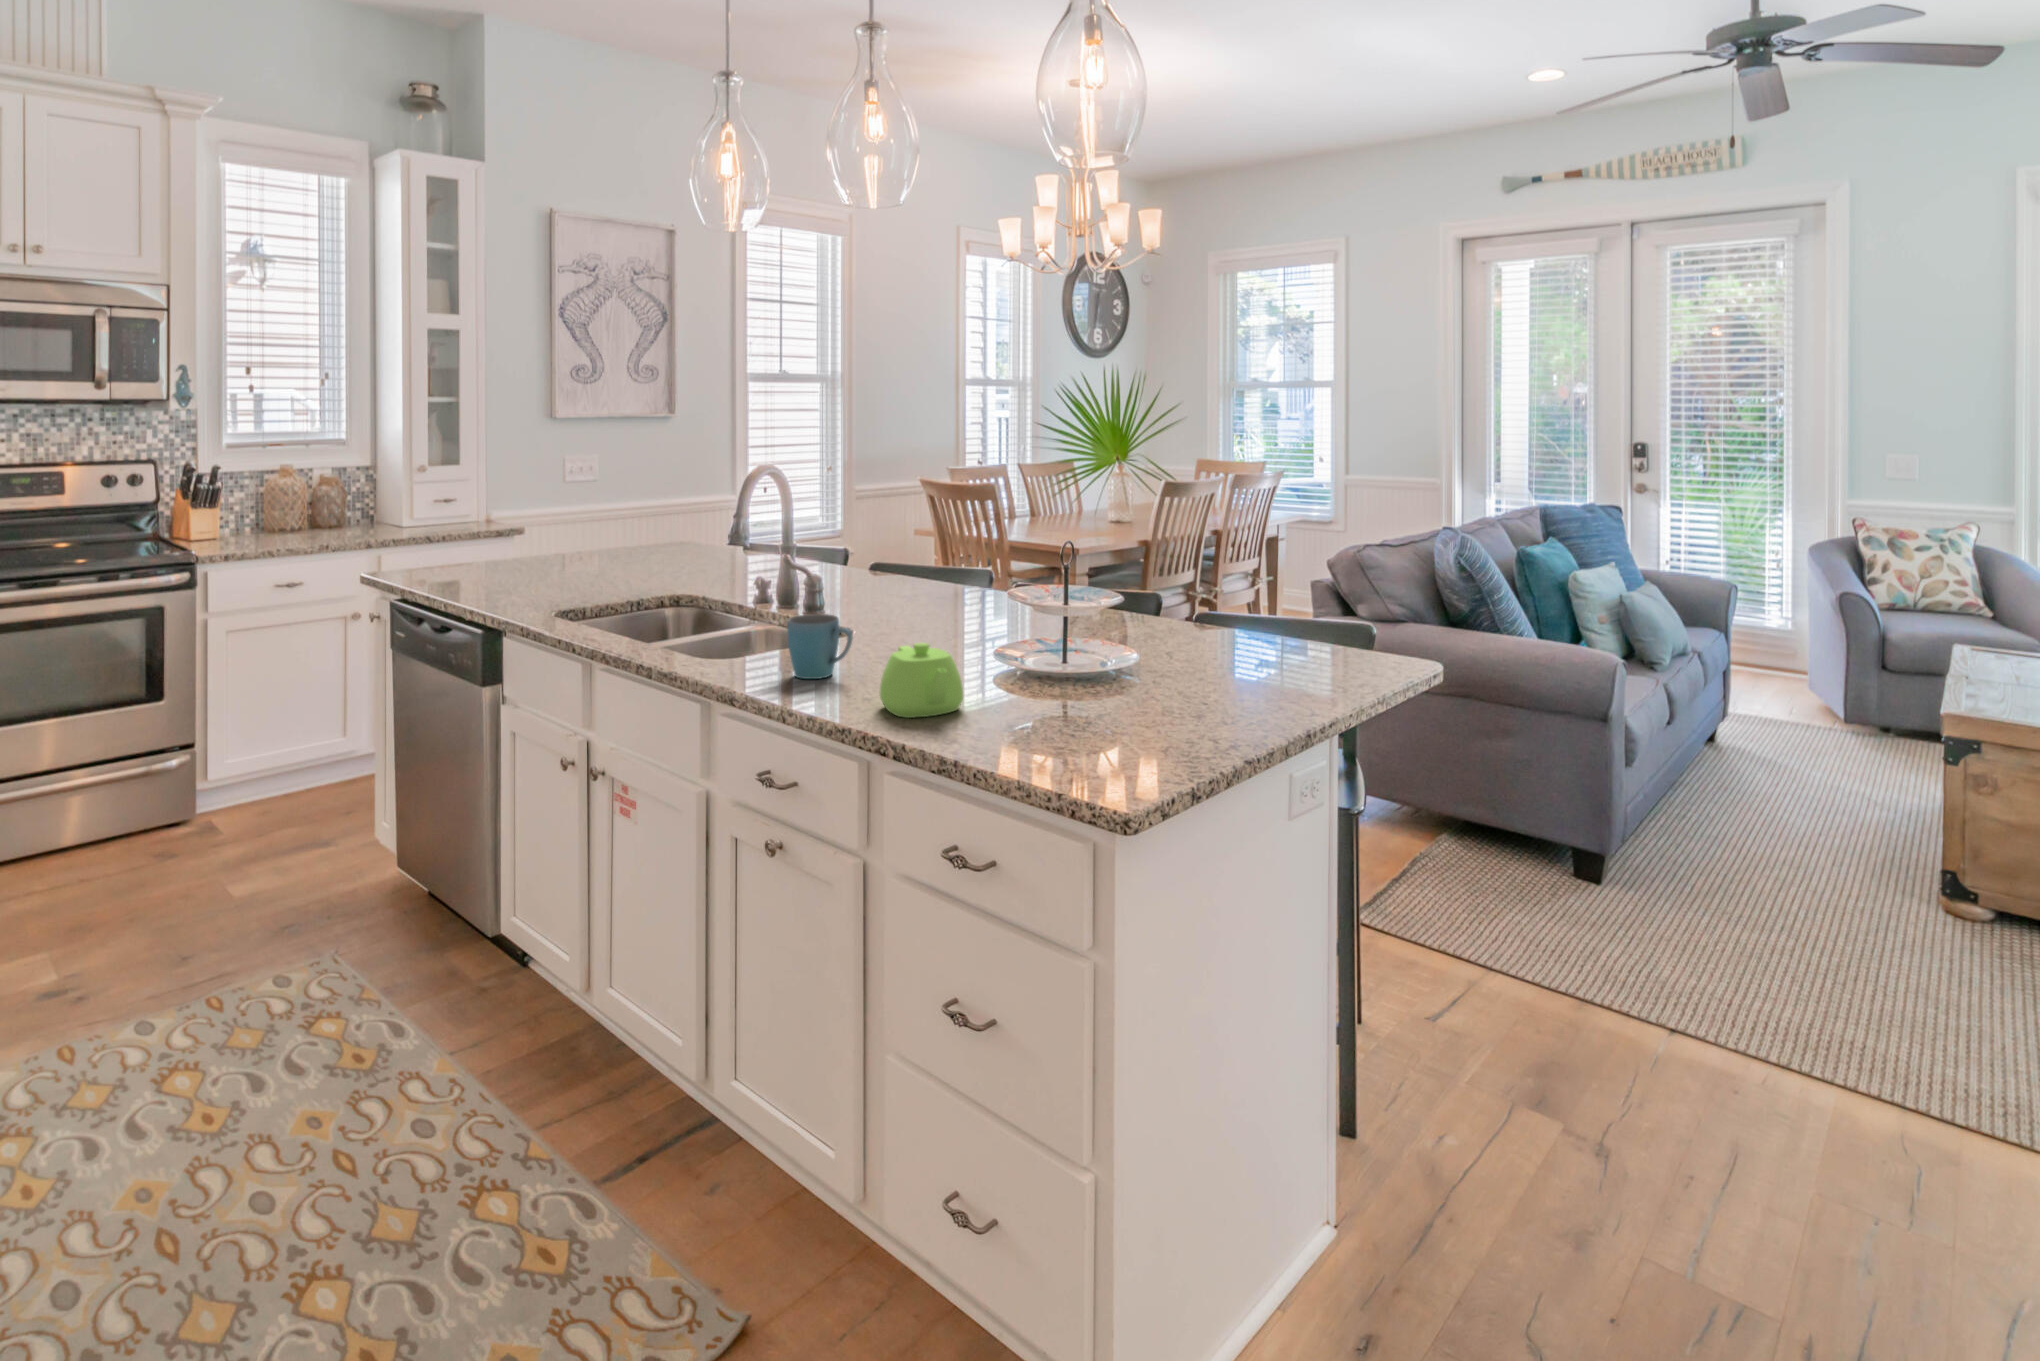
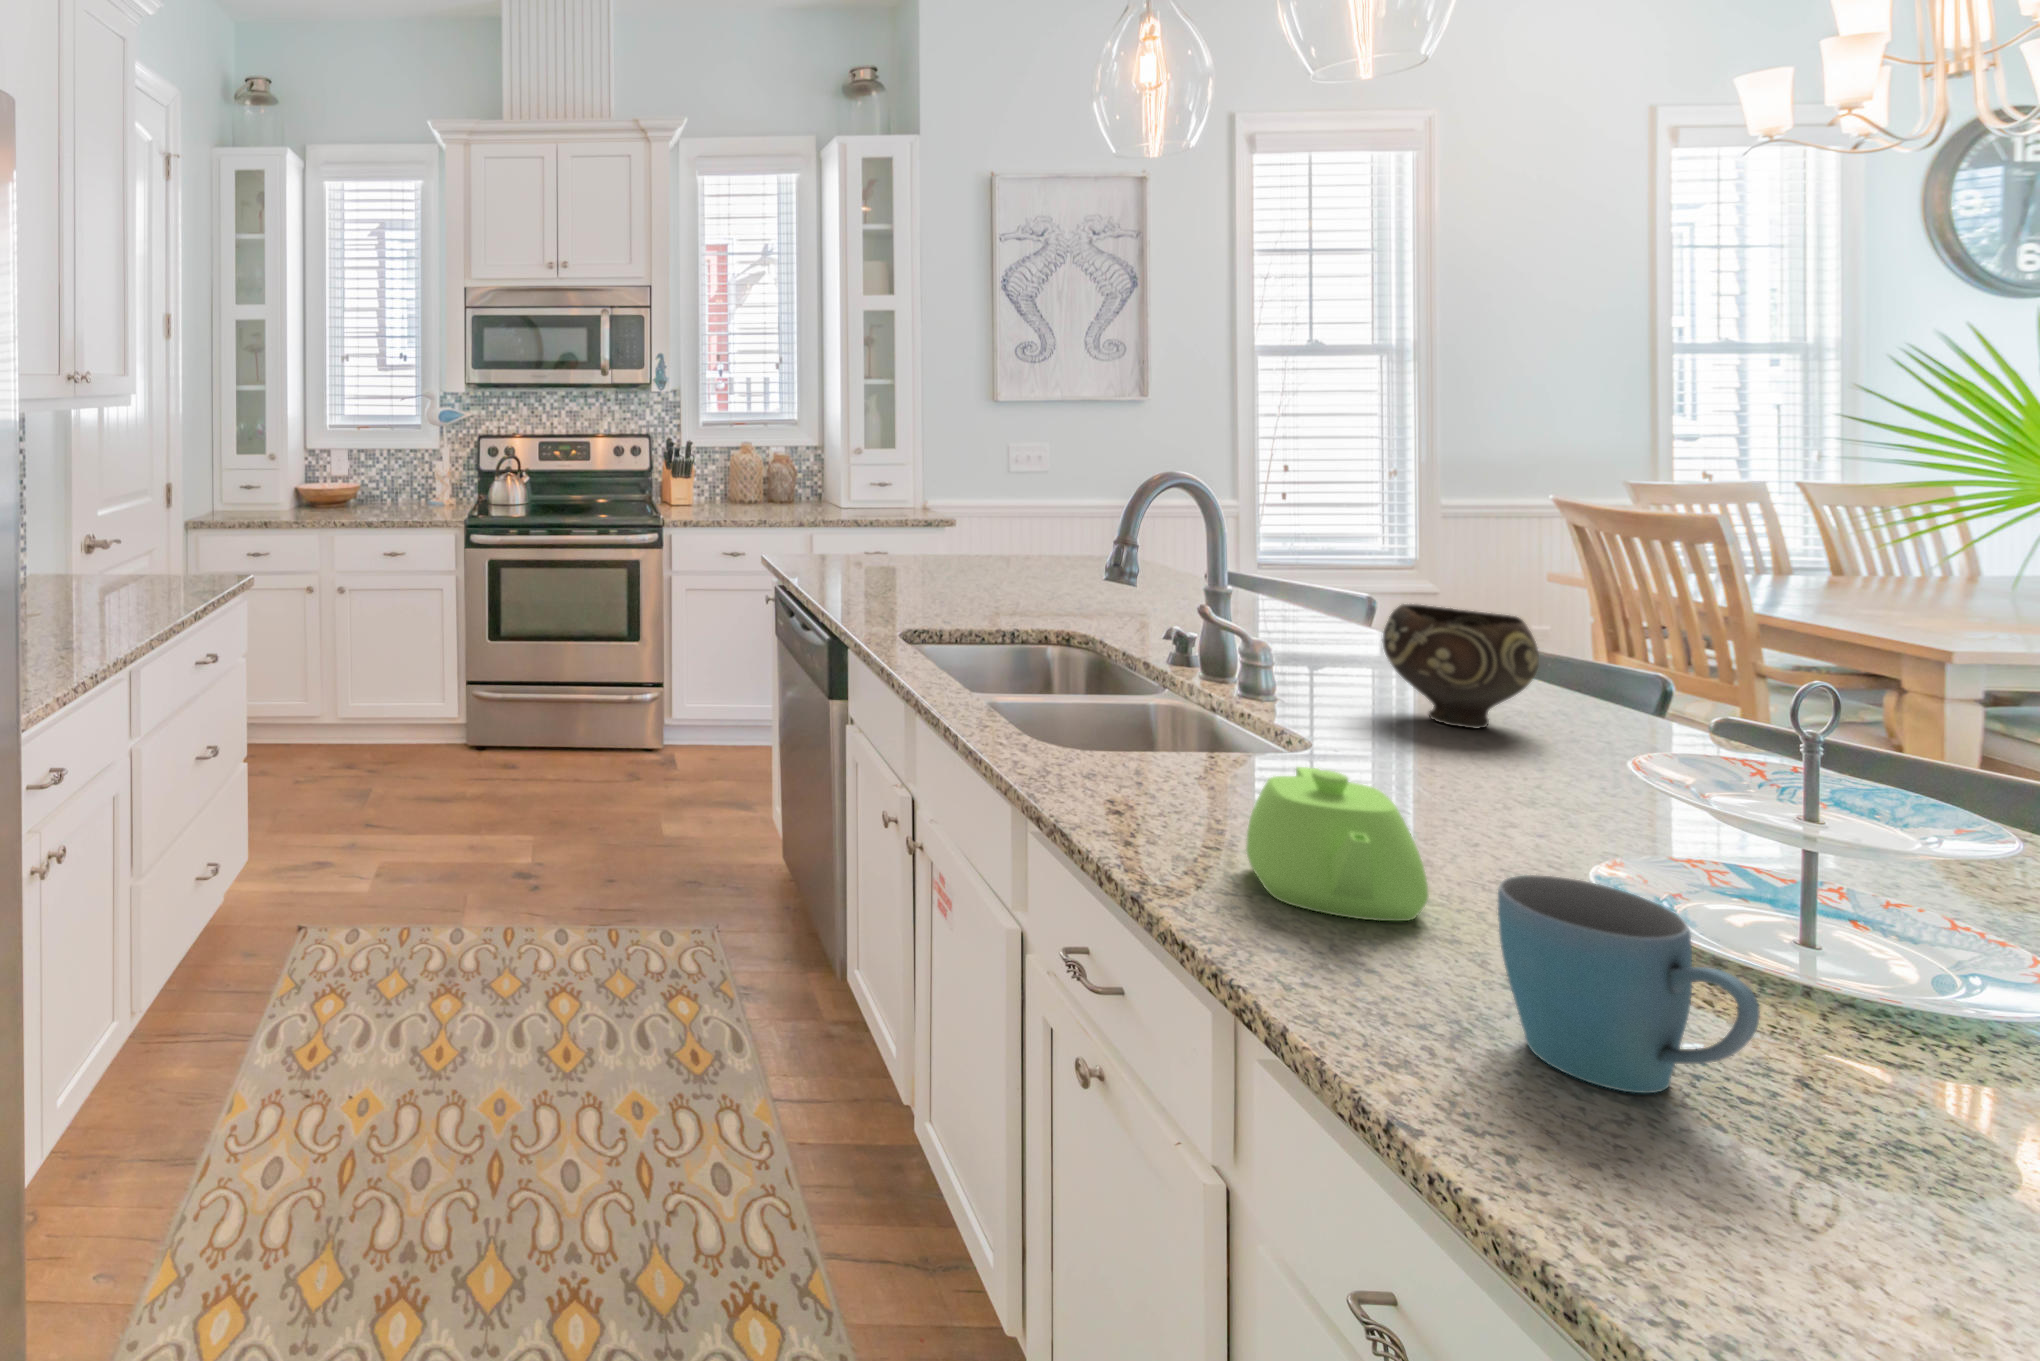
bowl: none [894,553,966,622] -> present [1383,604,1539,728]
mug: present [787,614,853,679] -> present [1498,875,1760,1093]

